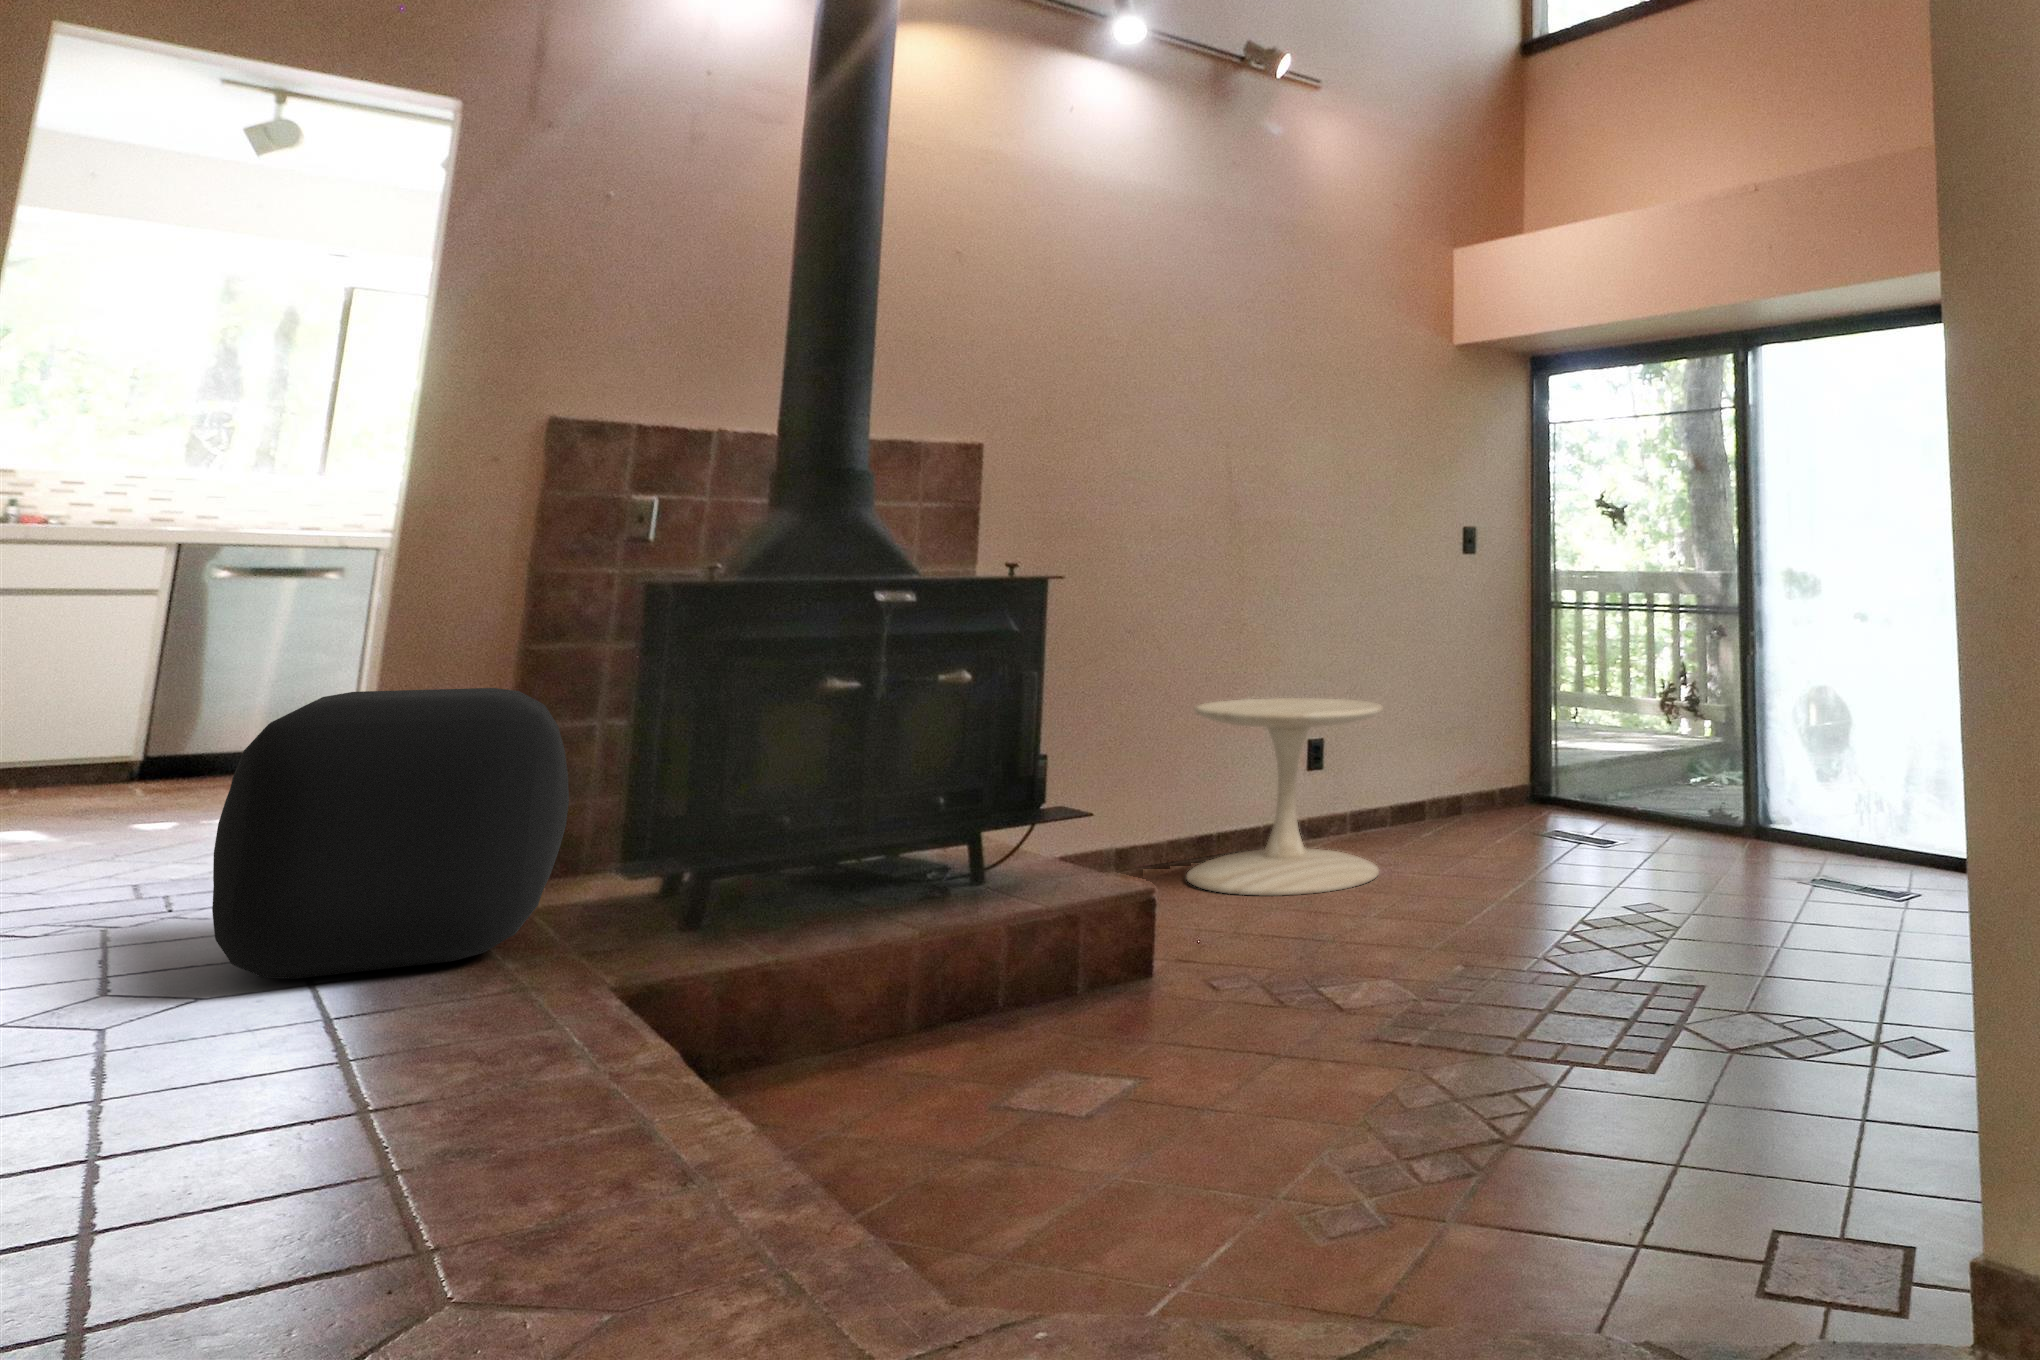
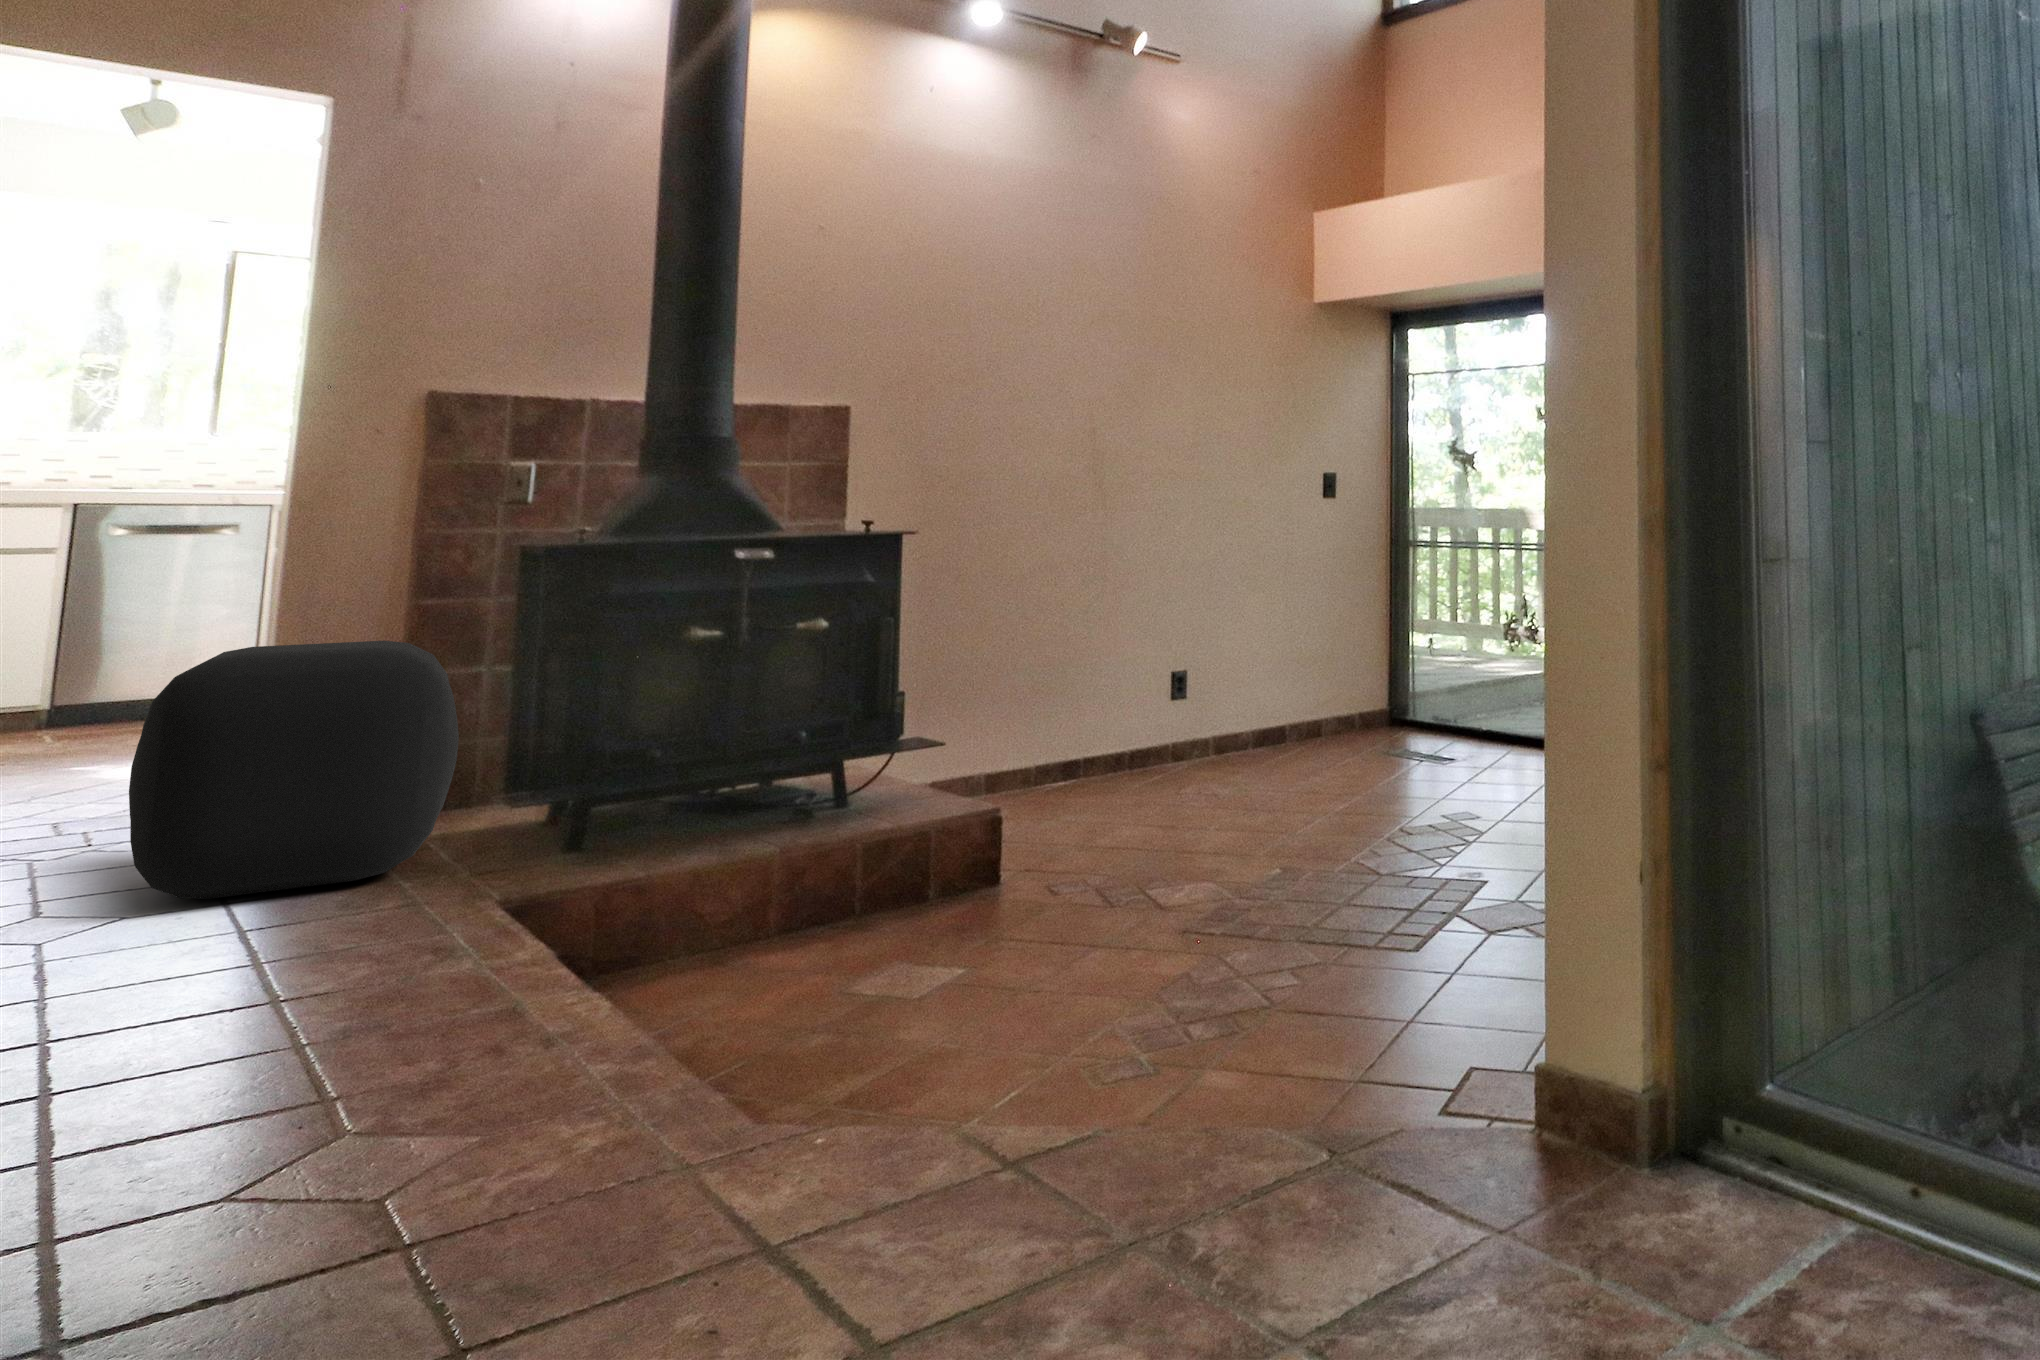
side table: present [1187,698,1383,896] -> none [1051,632,1232,809]

